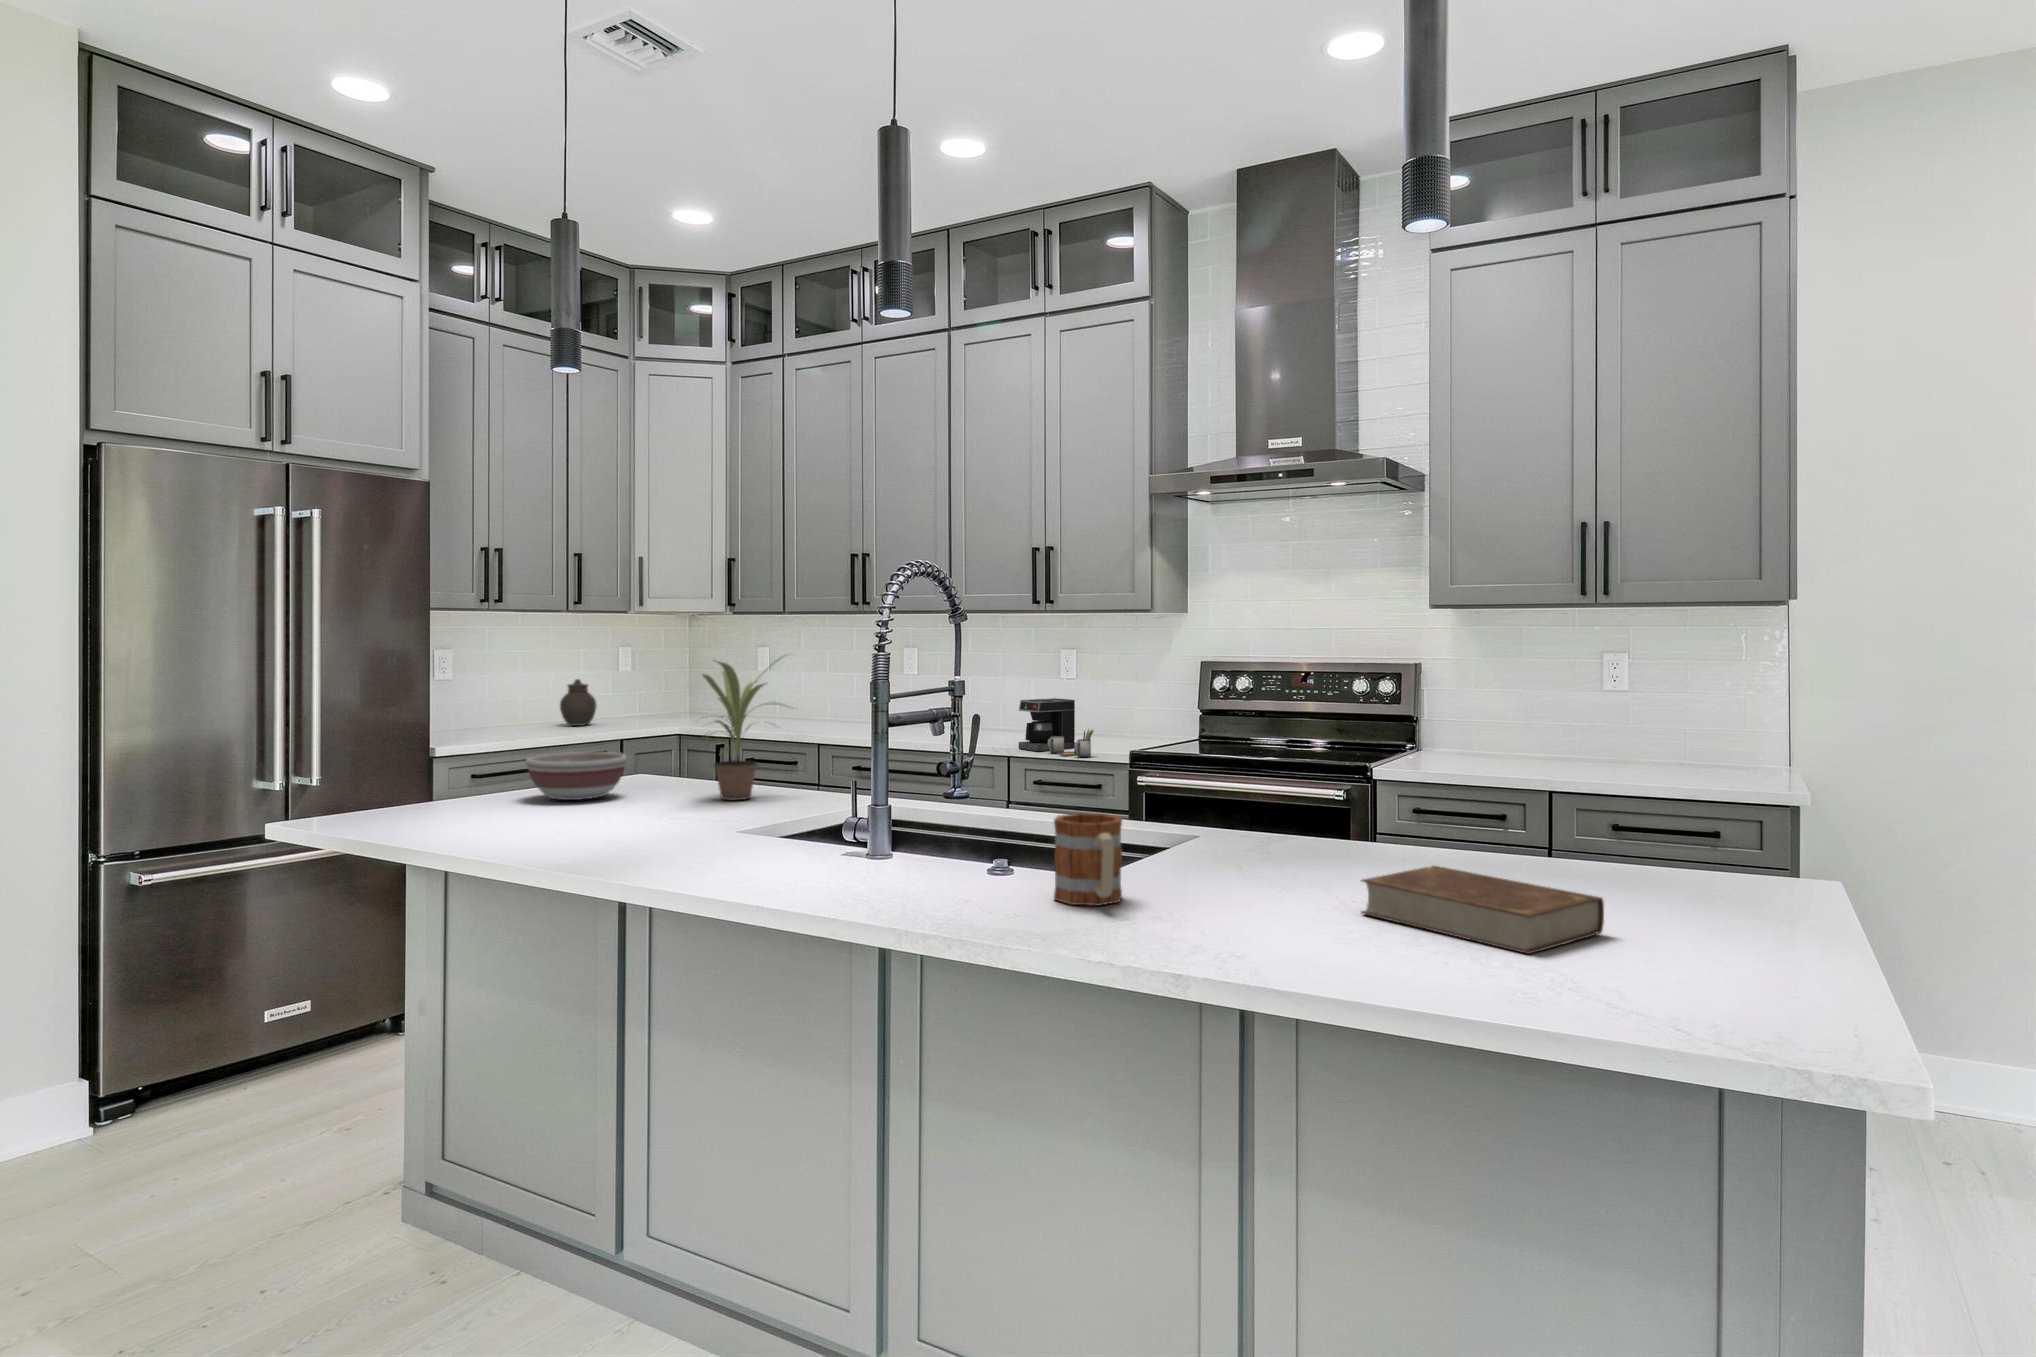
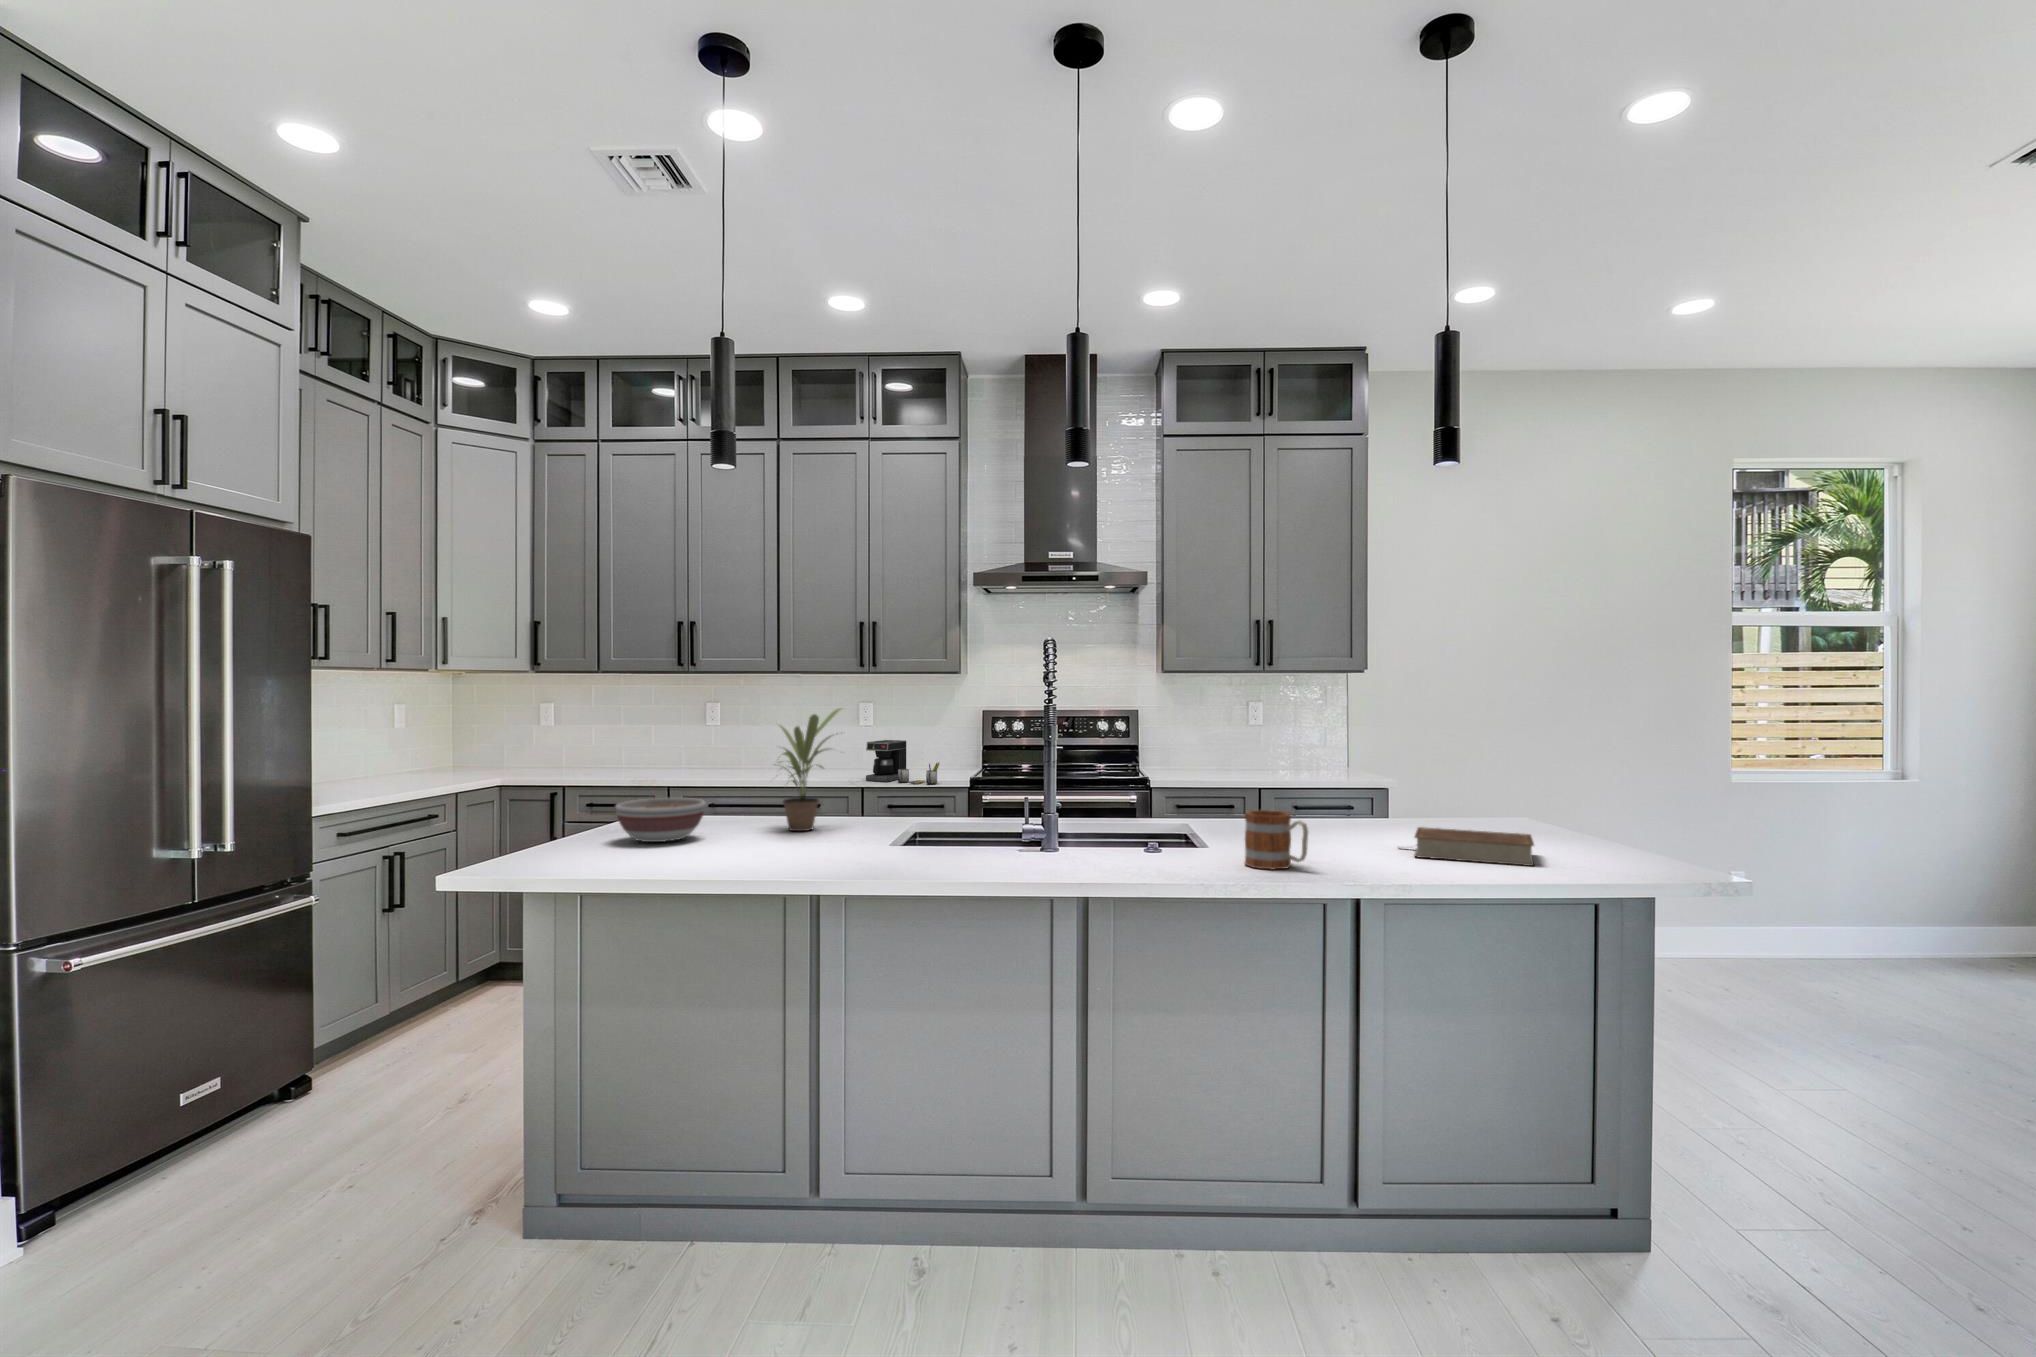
jar: present [560,679,596,726] -> none [352,736,394,782]

